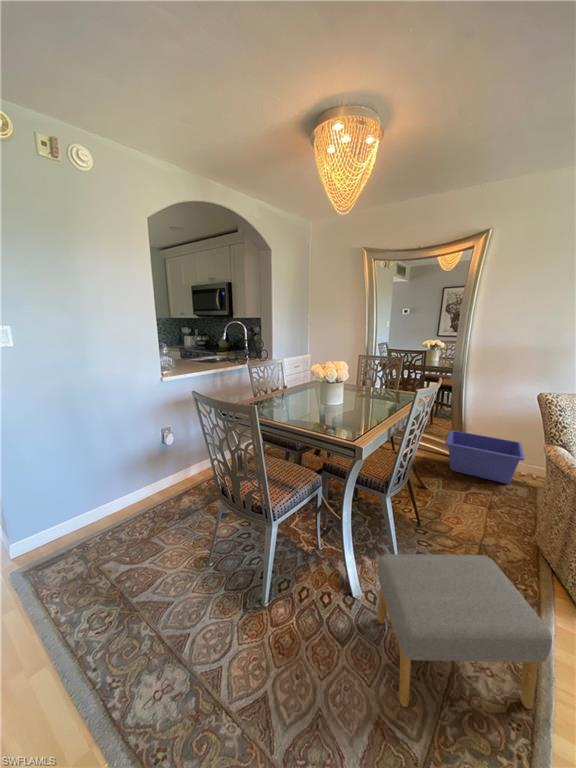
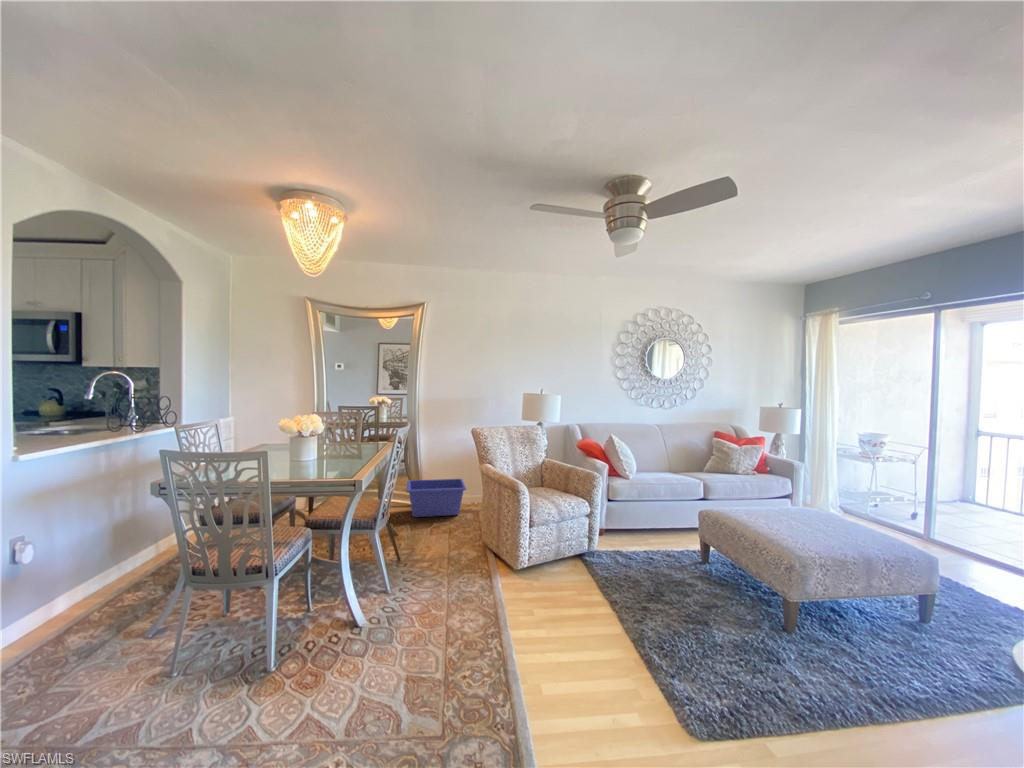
footstool: present [377,554,552,709] -> none [385,542,495,660]

